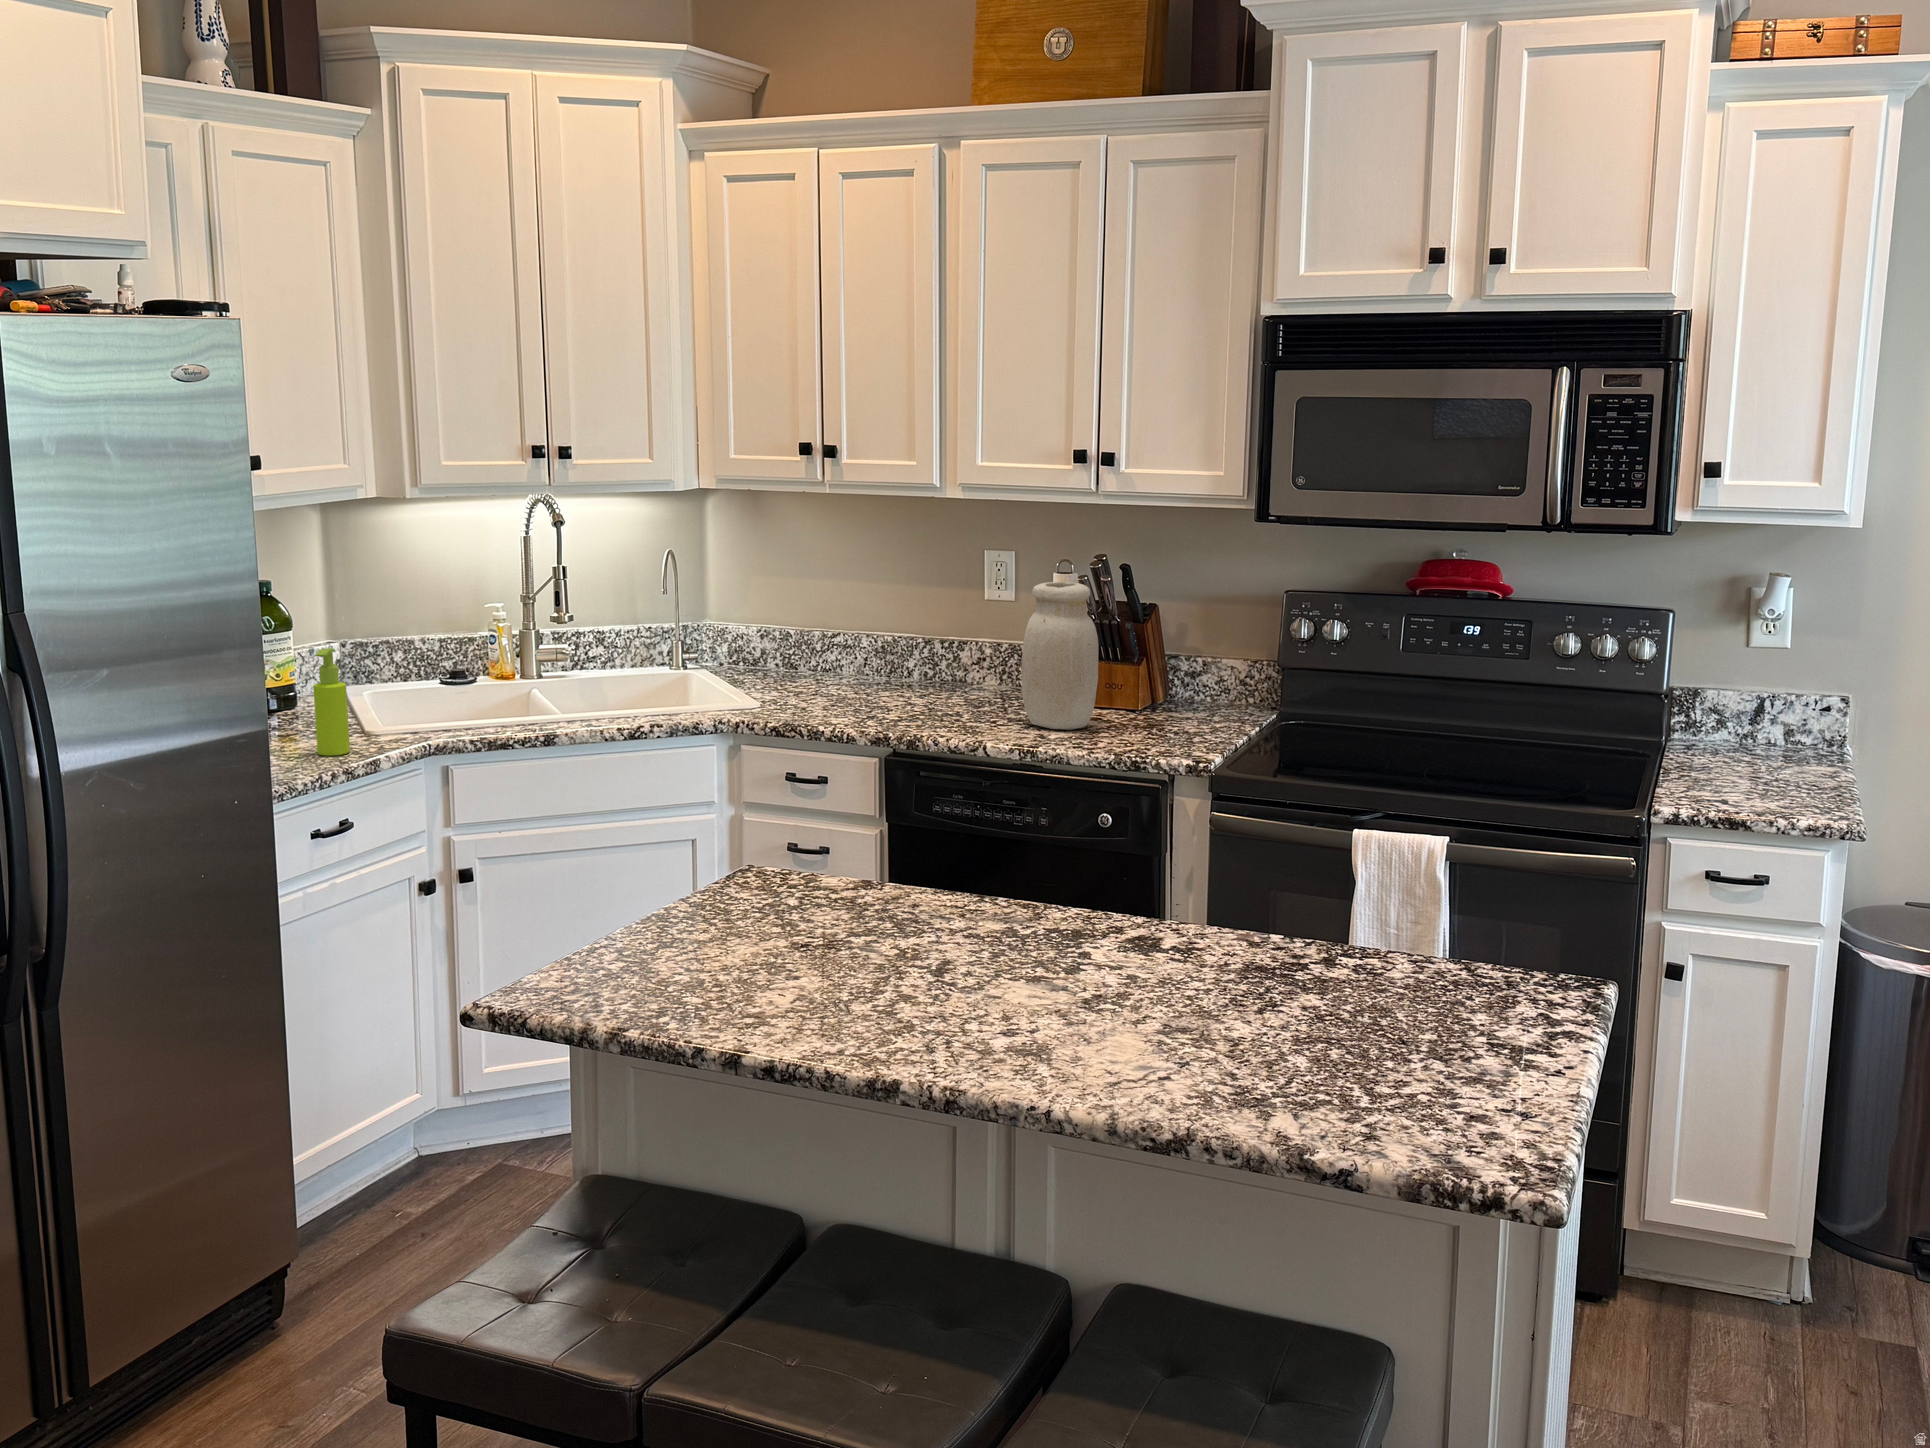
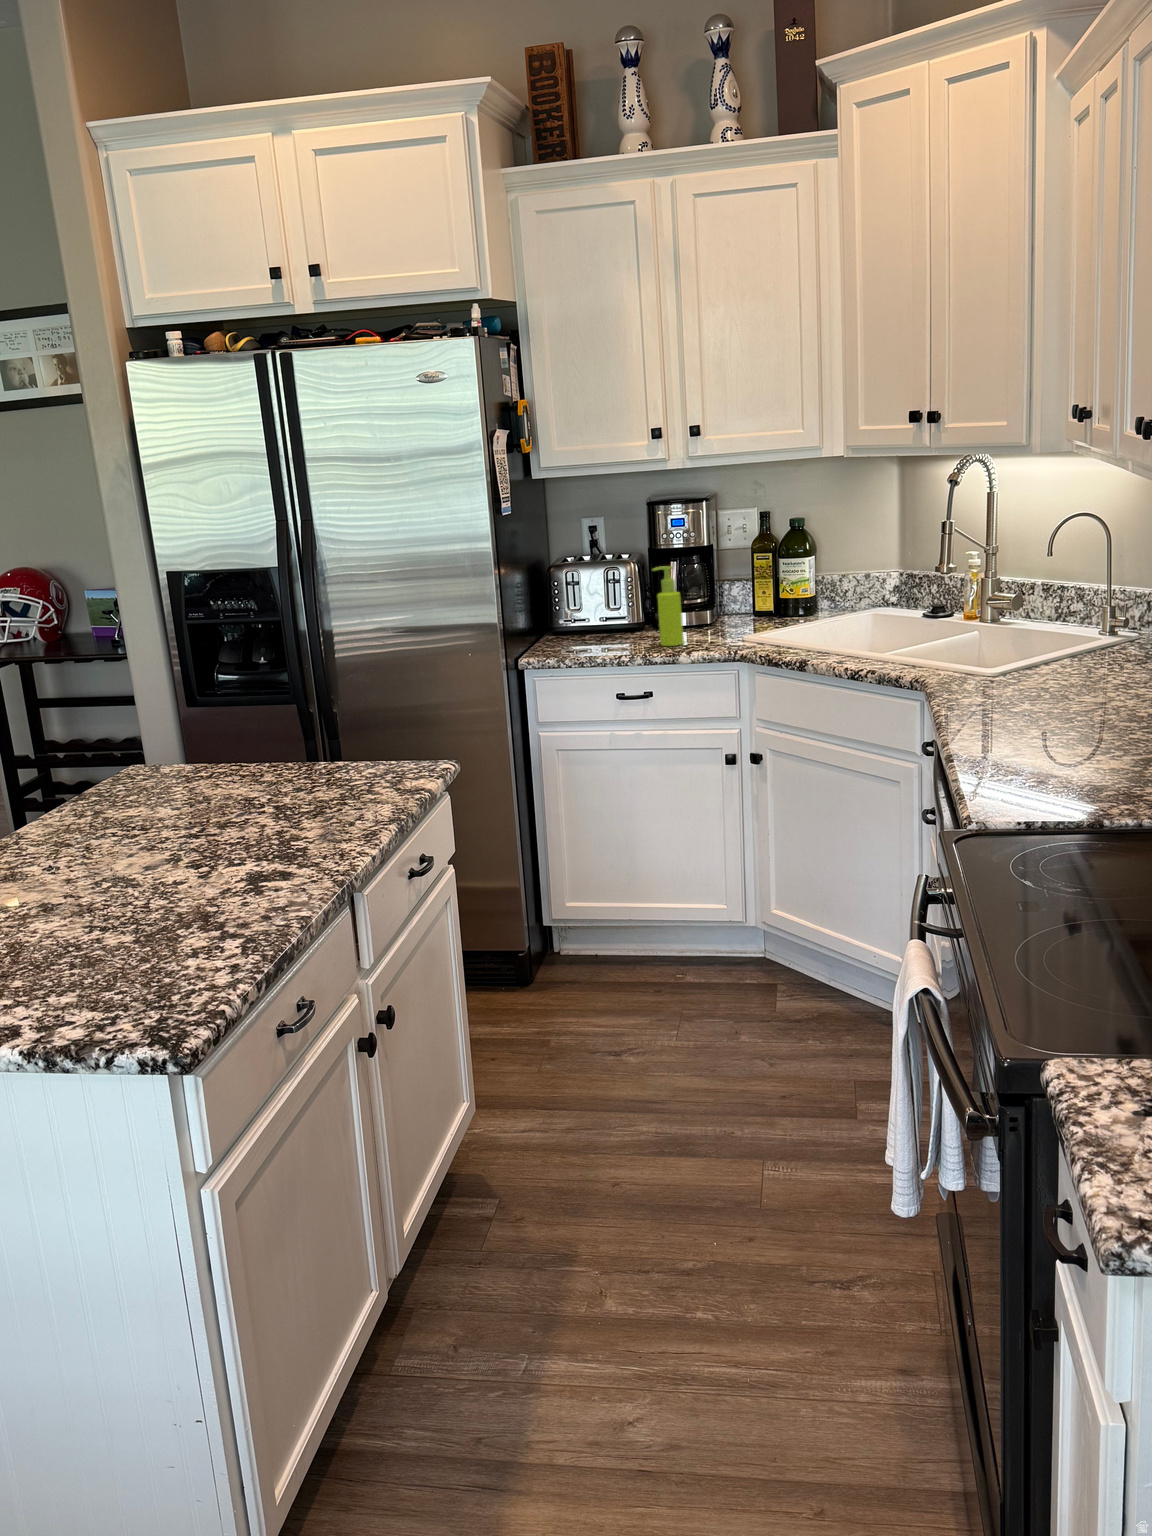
jar: present [1022,582,1099,729] -> none [995,567,1081,756]

